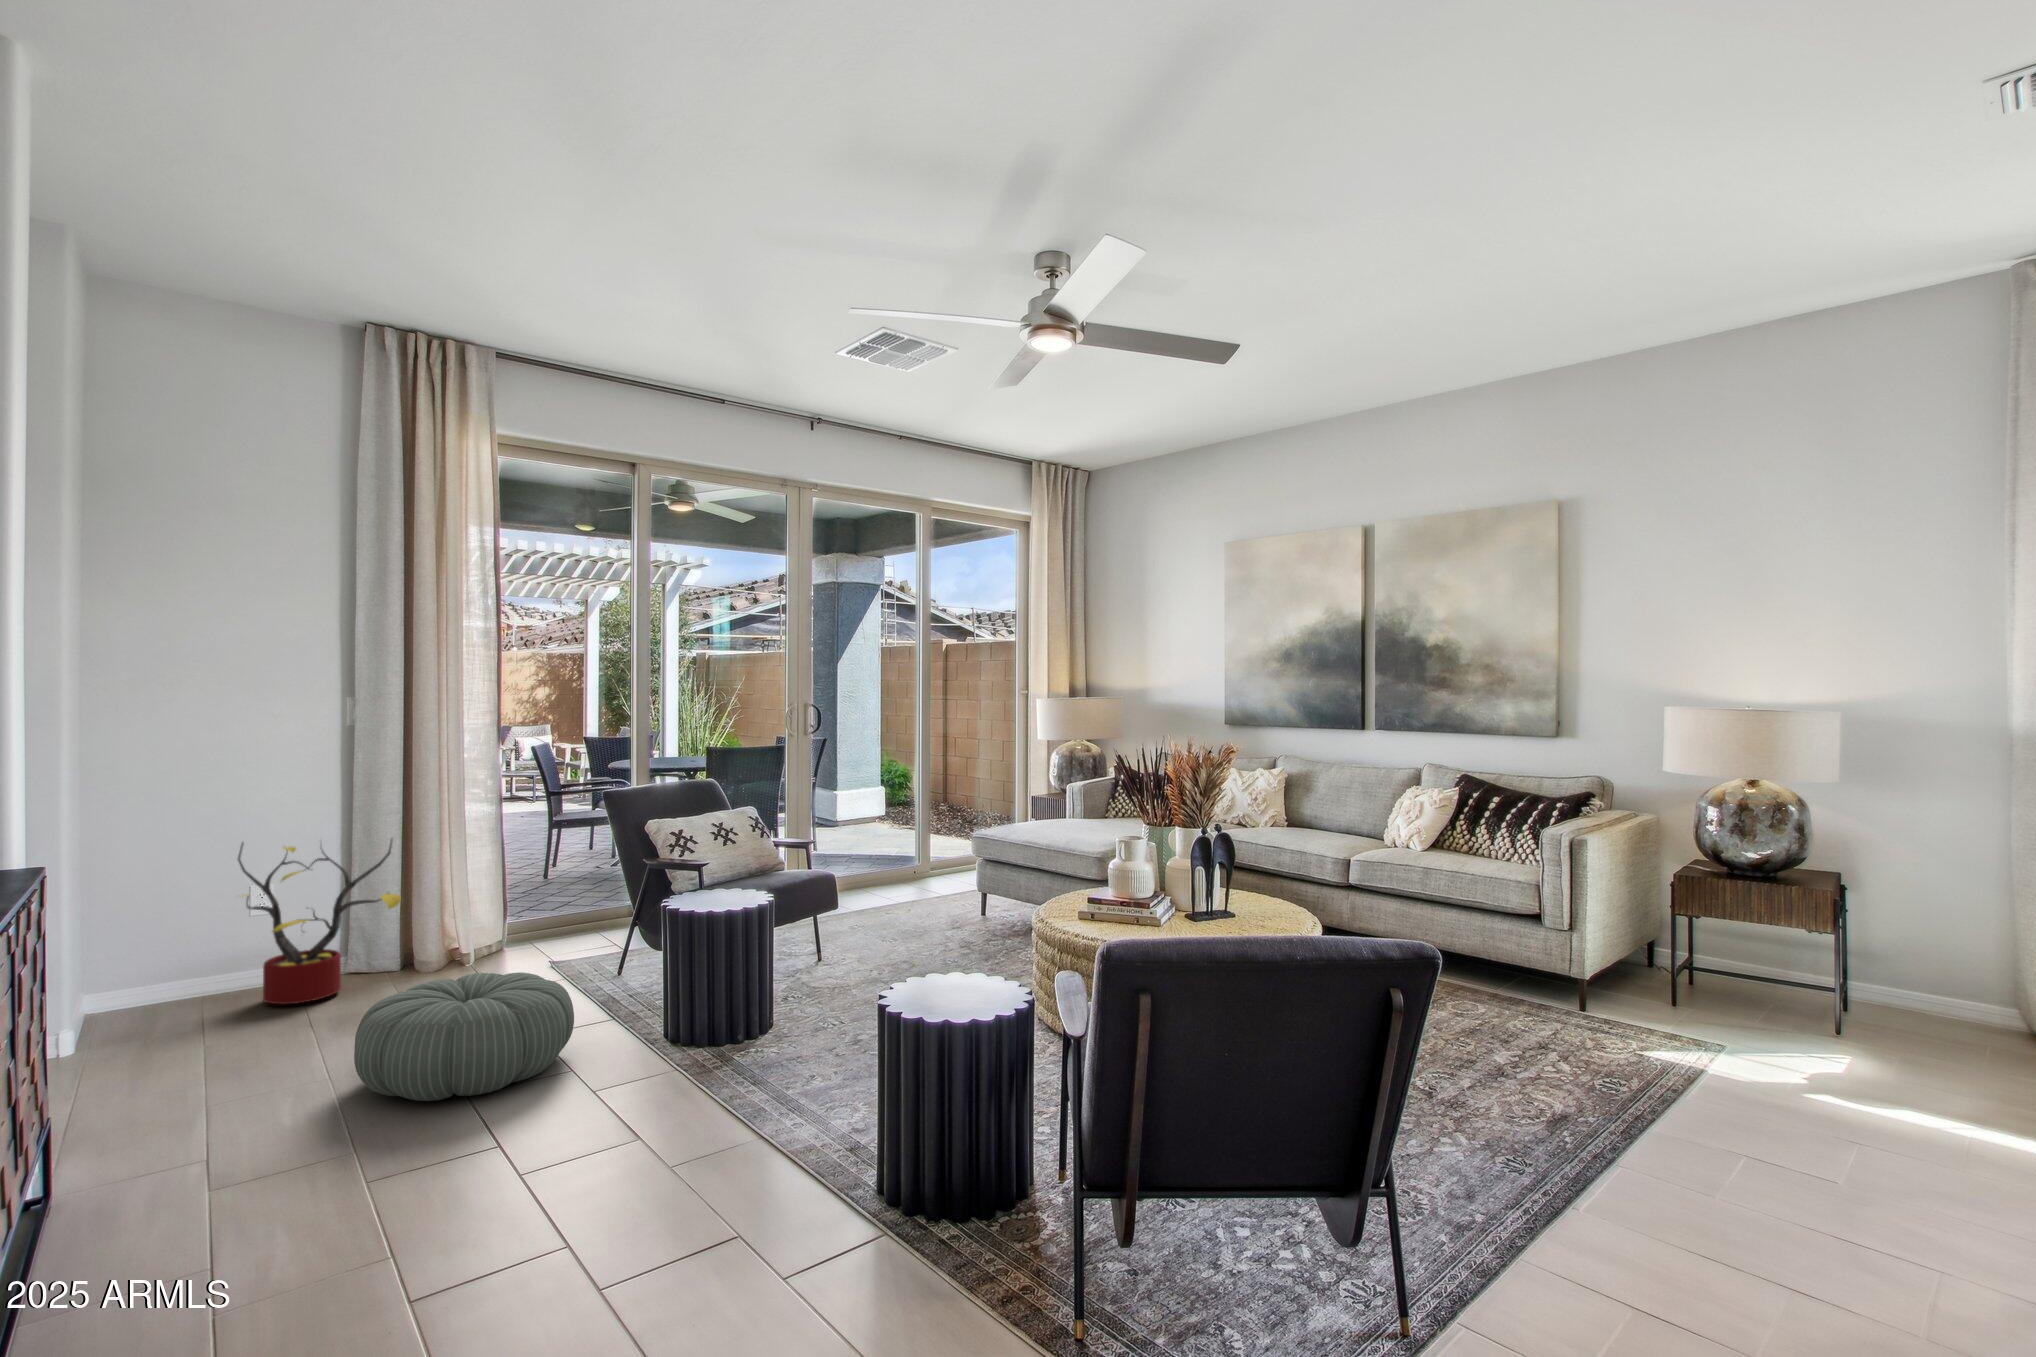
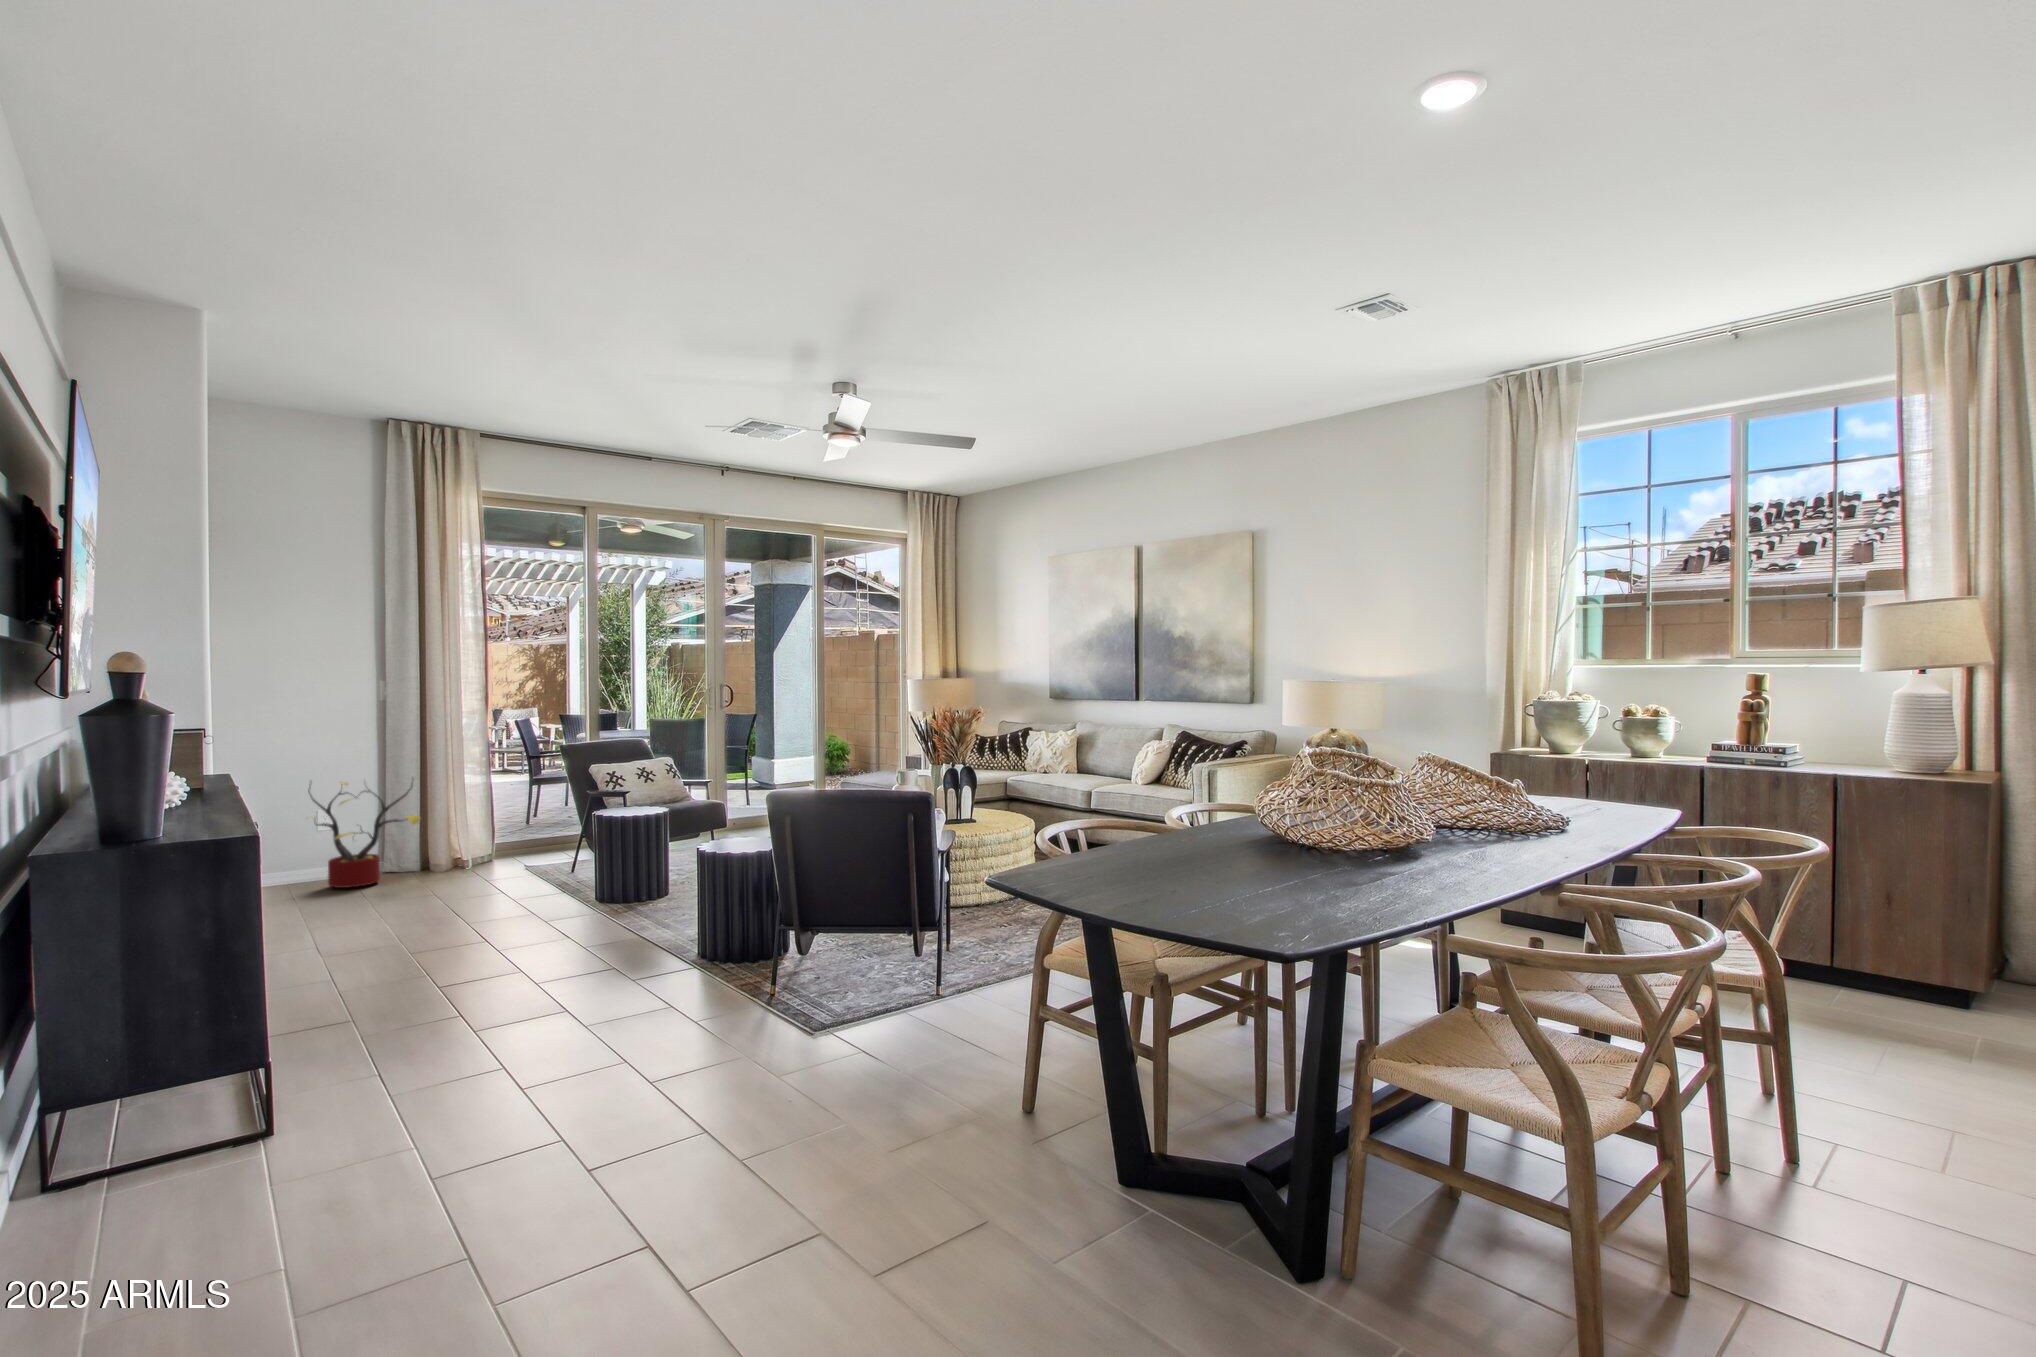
pouf: present [354,972,574,1101] -> none [396,858,535,928]

